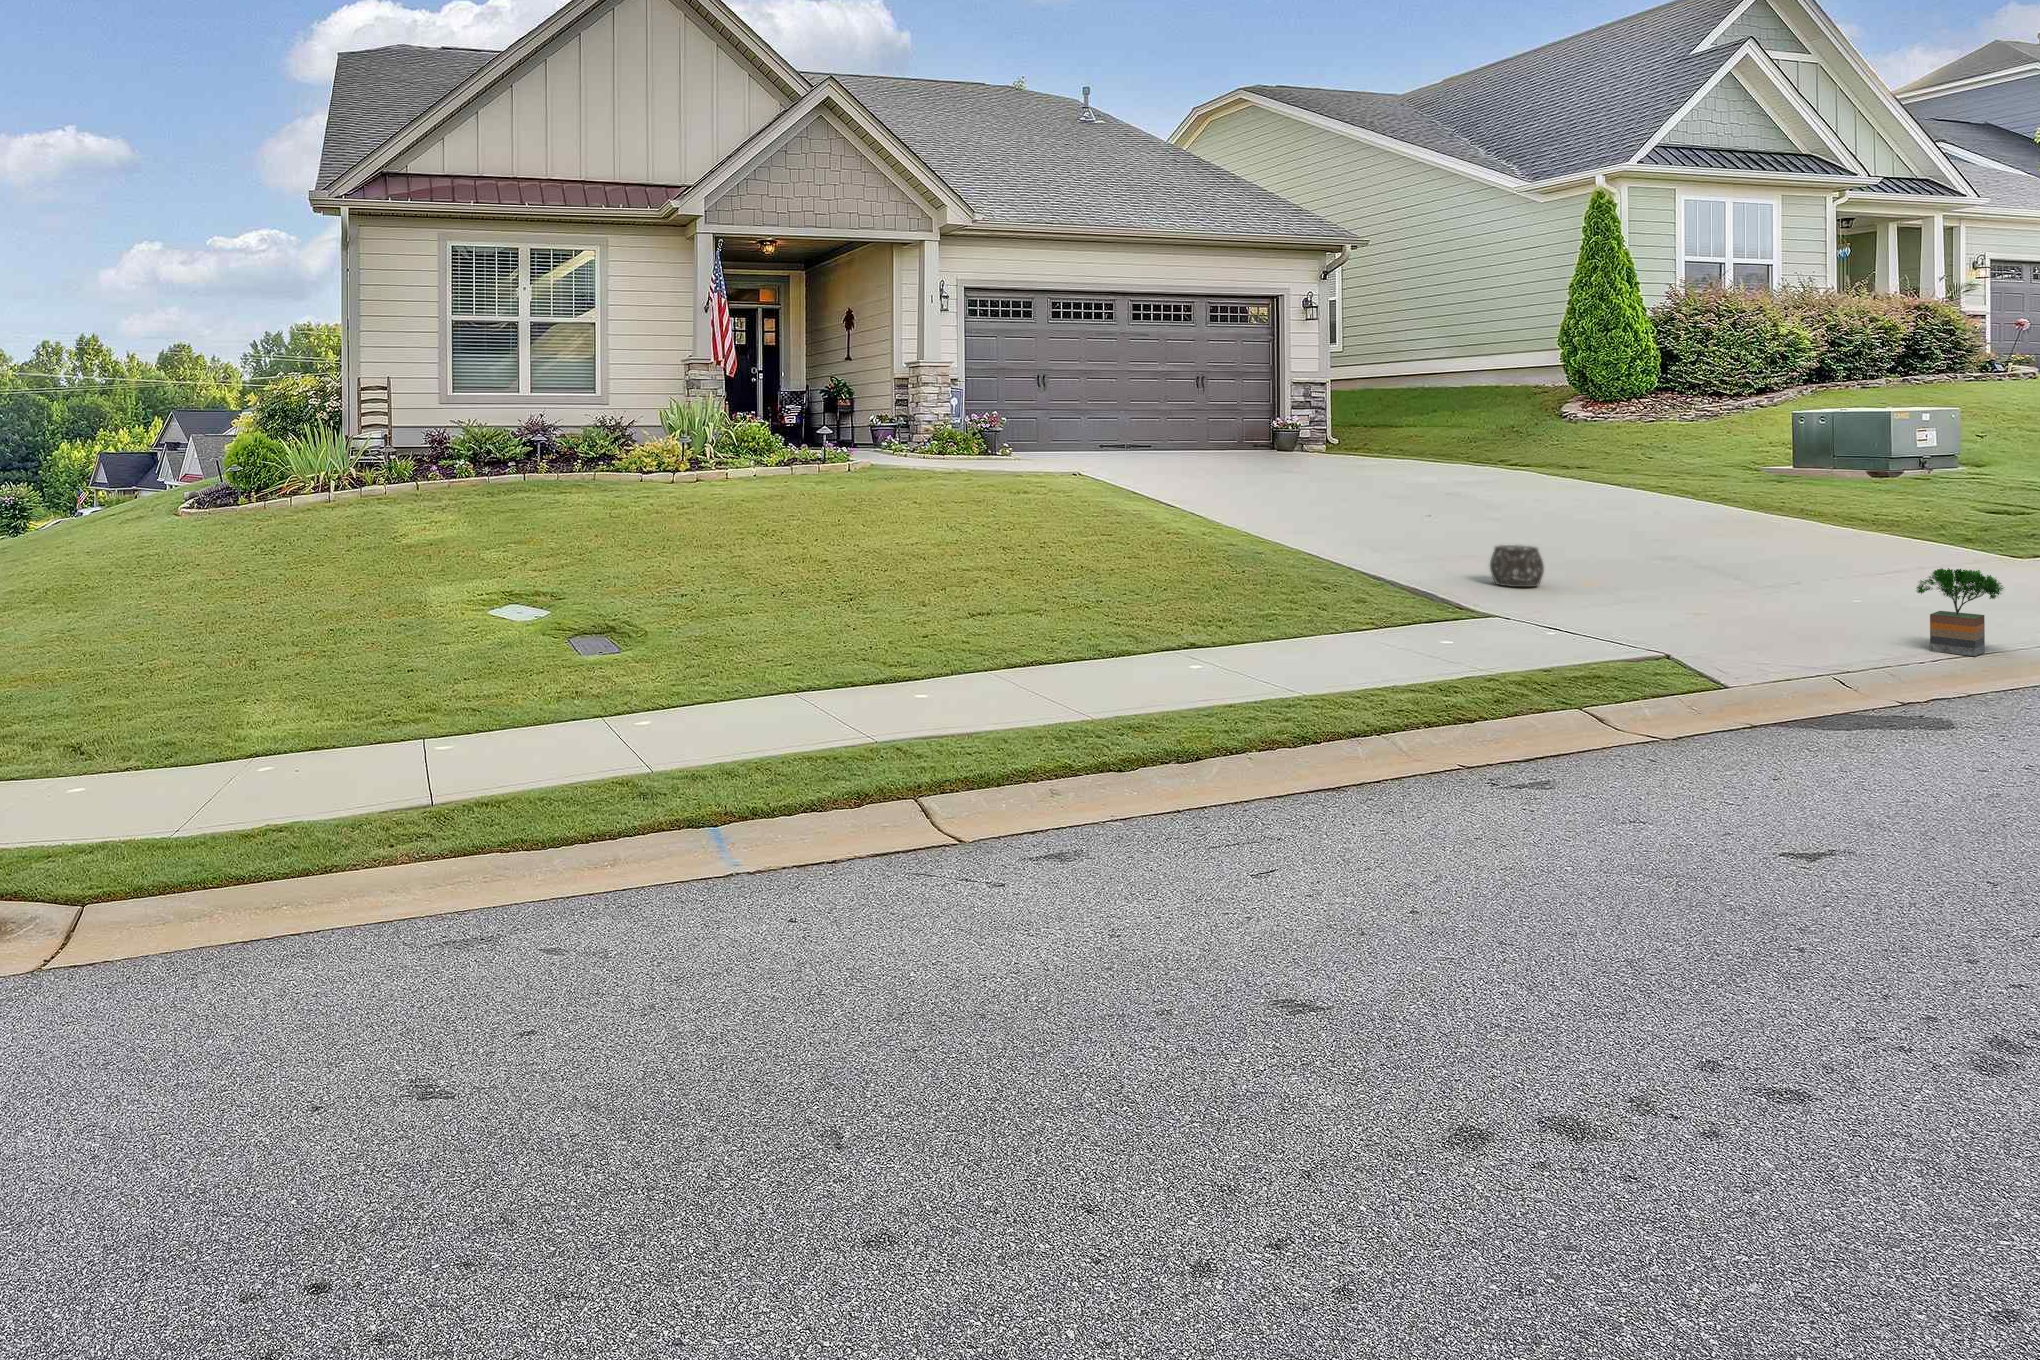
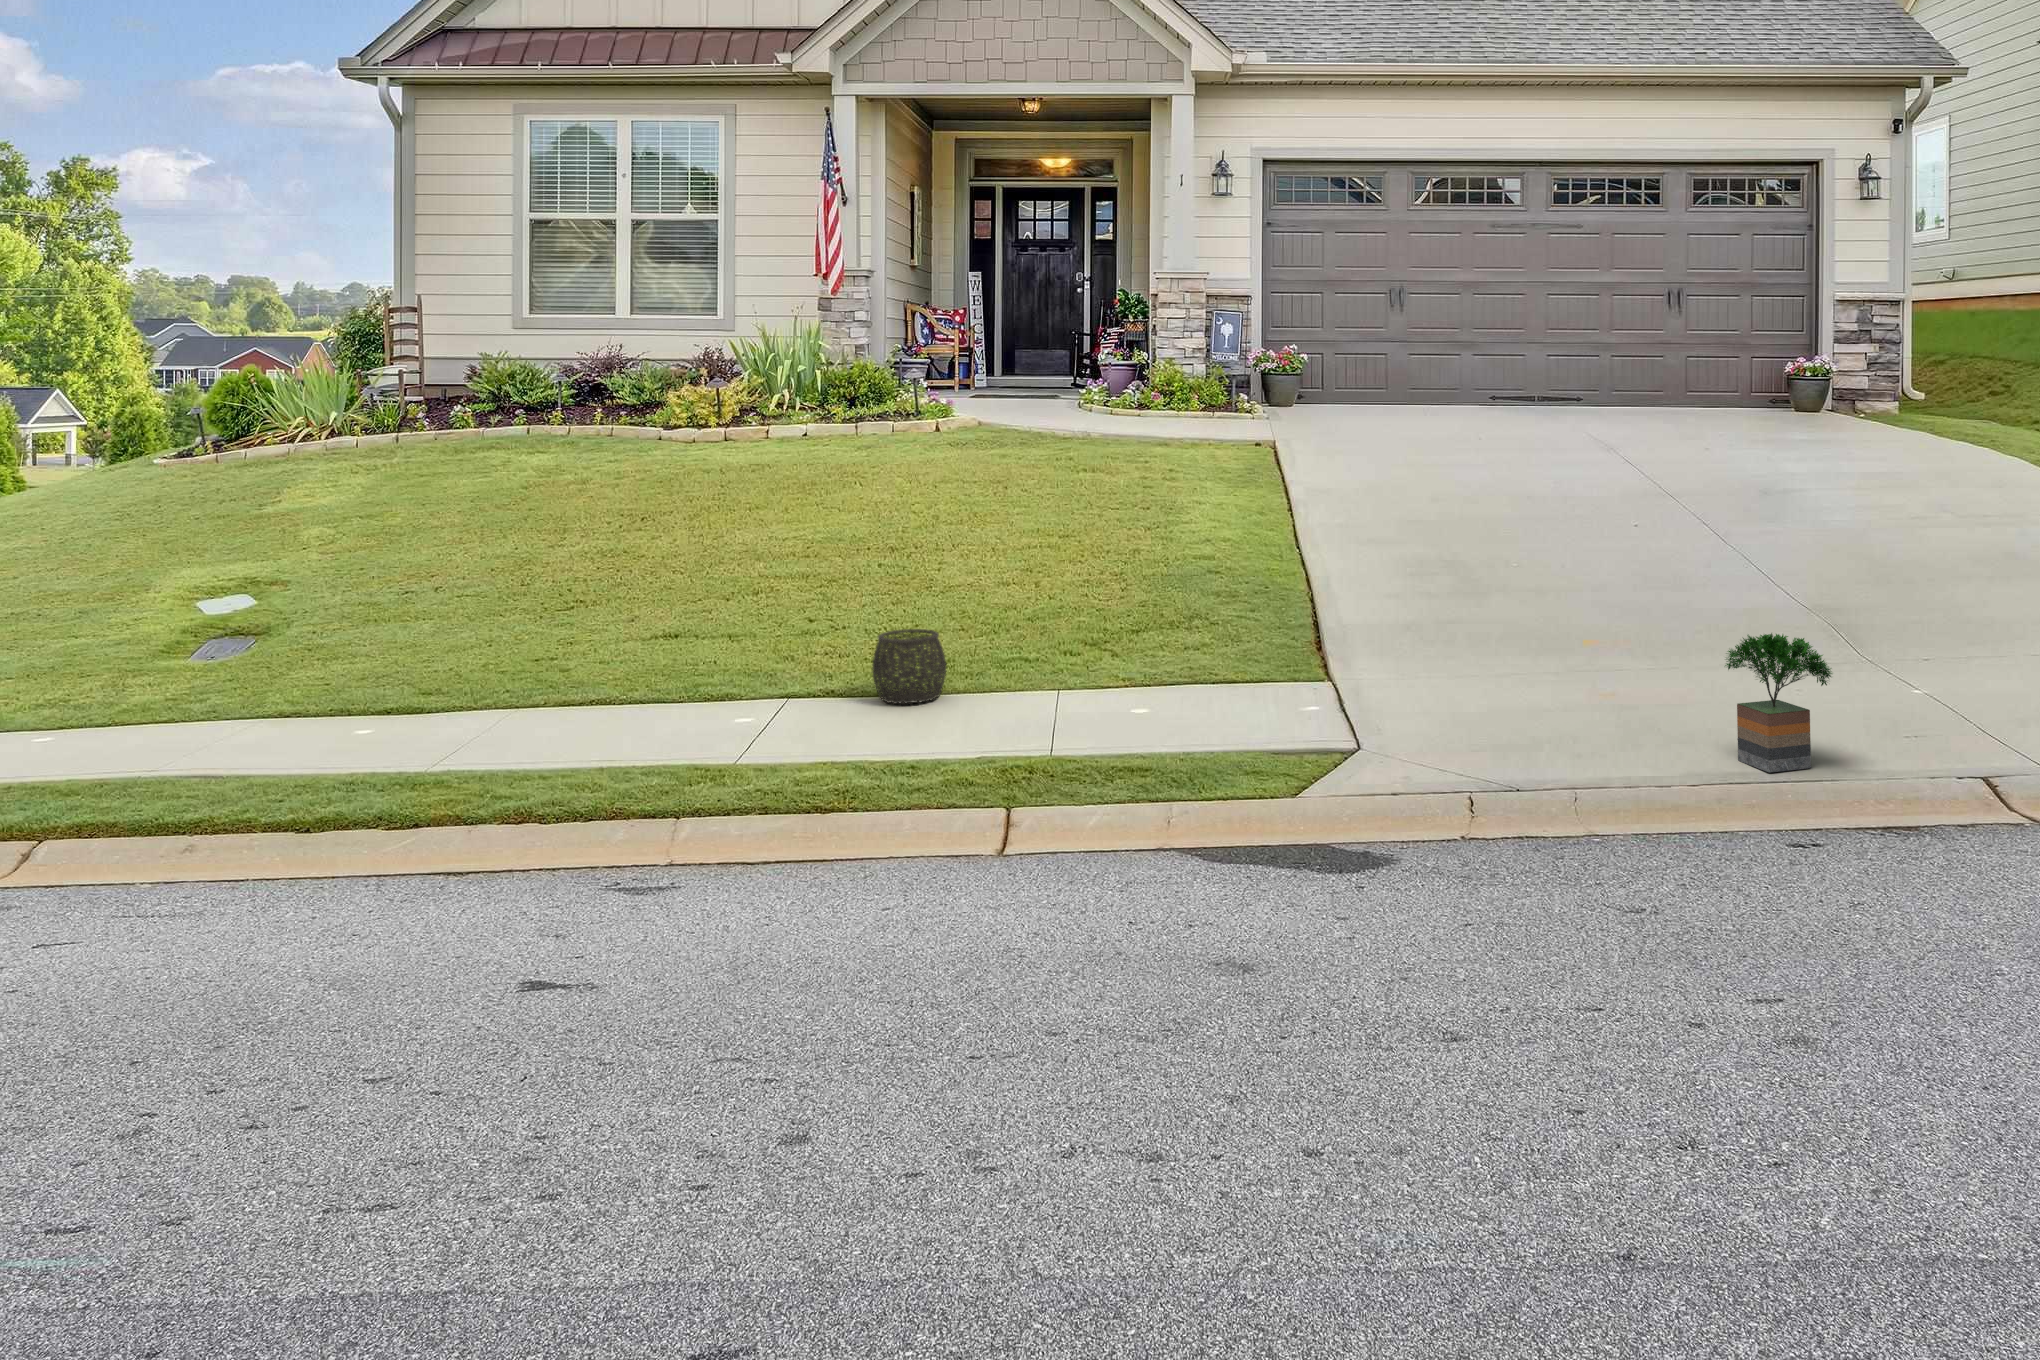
woven basket: present [1490,545,1544,587] -> present [872,629,946,704]

